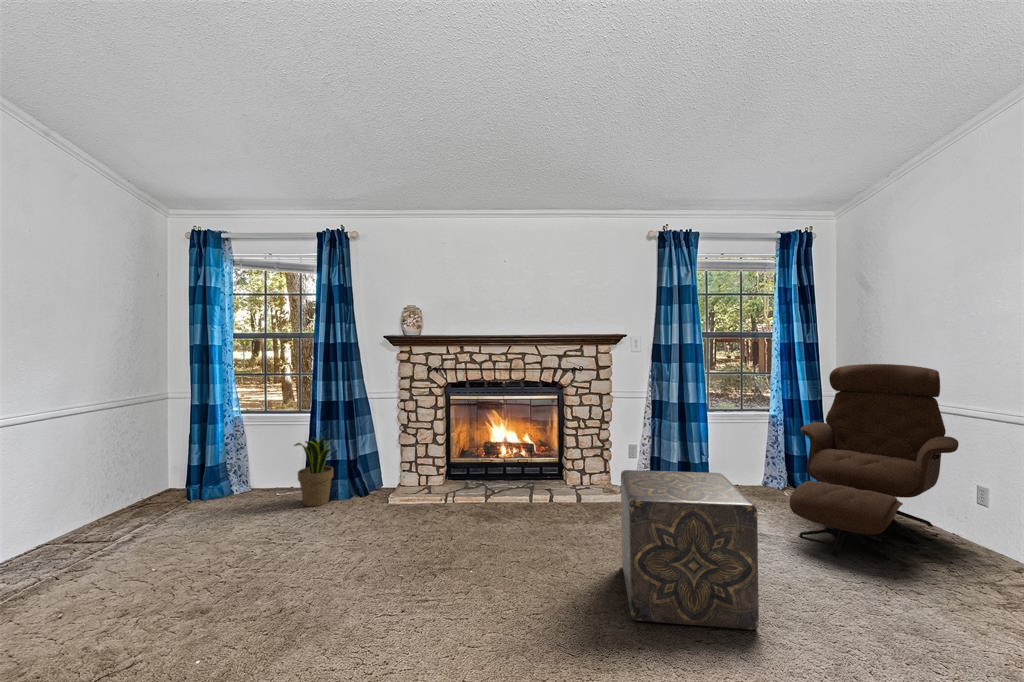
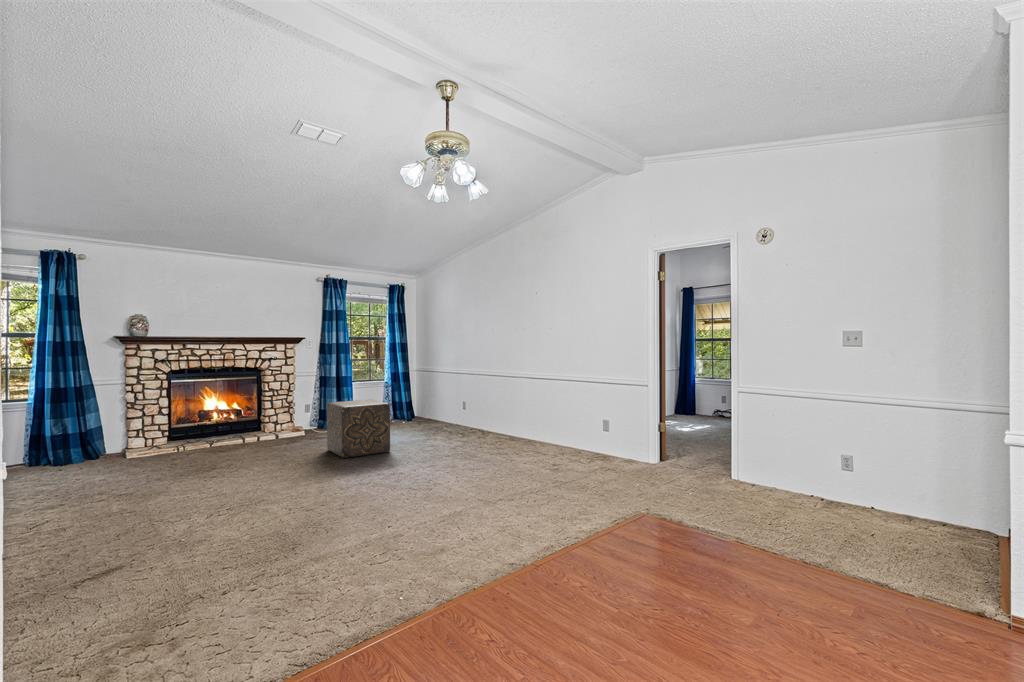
lounge chair: present [790,364,959,559] -> none [397,351,460,434]
potted plant: present [294,437,334,506] -> none [44,414,83,471]

